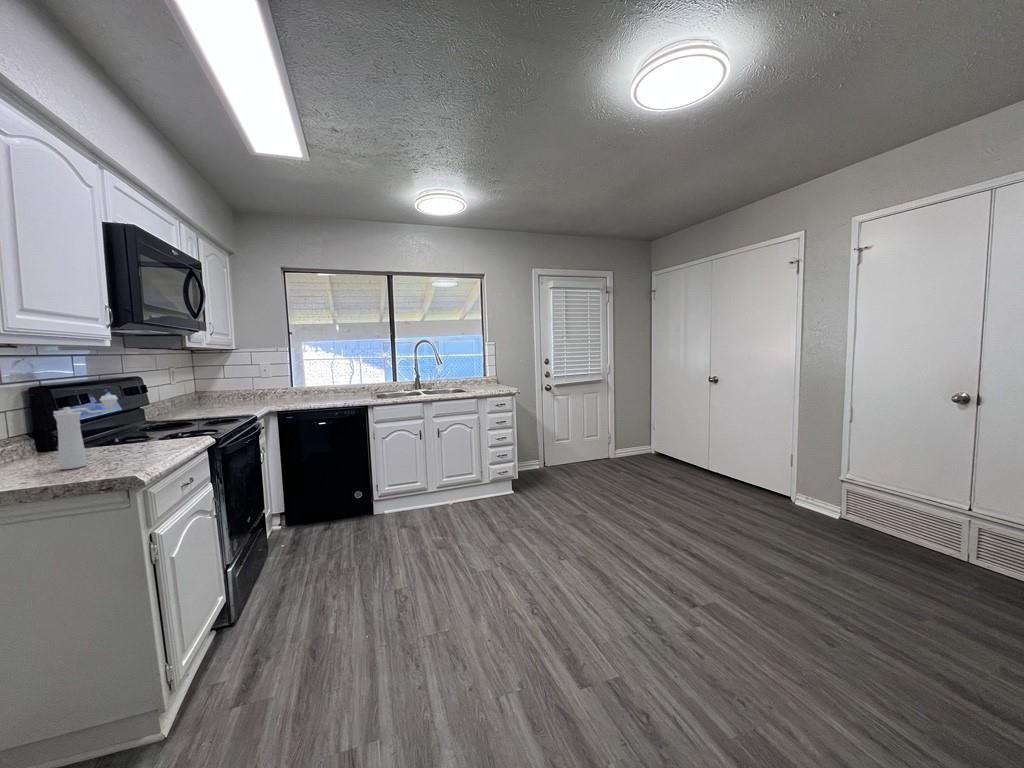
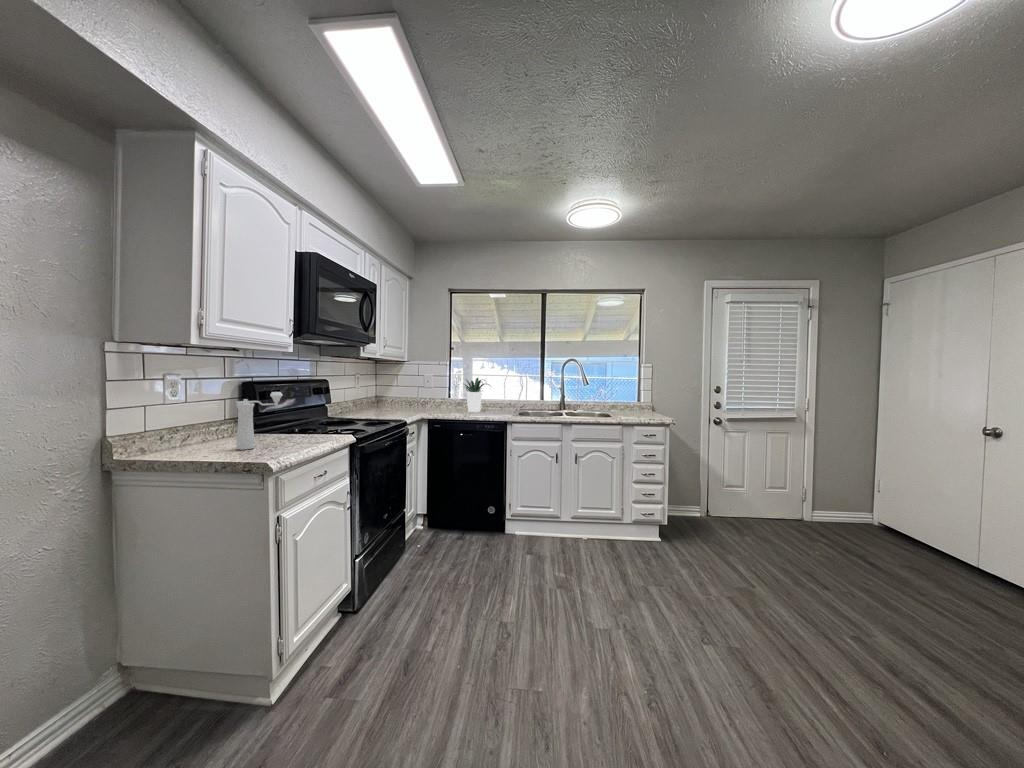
potted plant: none [303,364,347,400] -> present [464,378,489,412]

